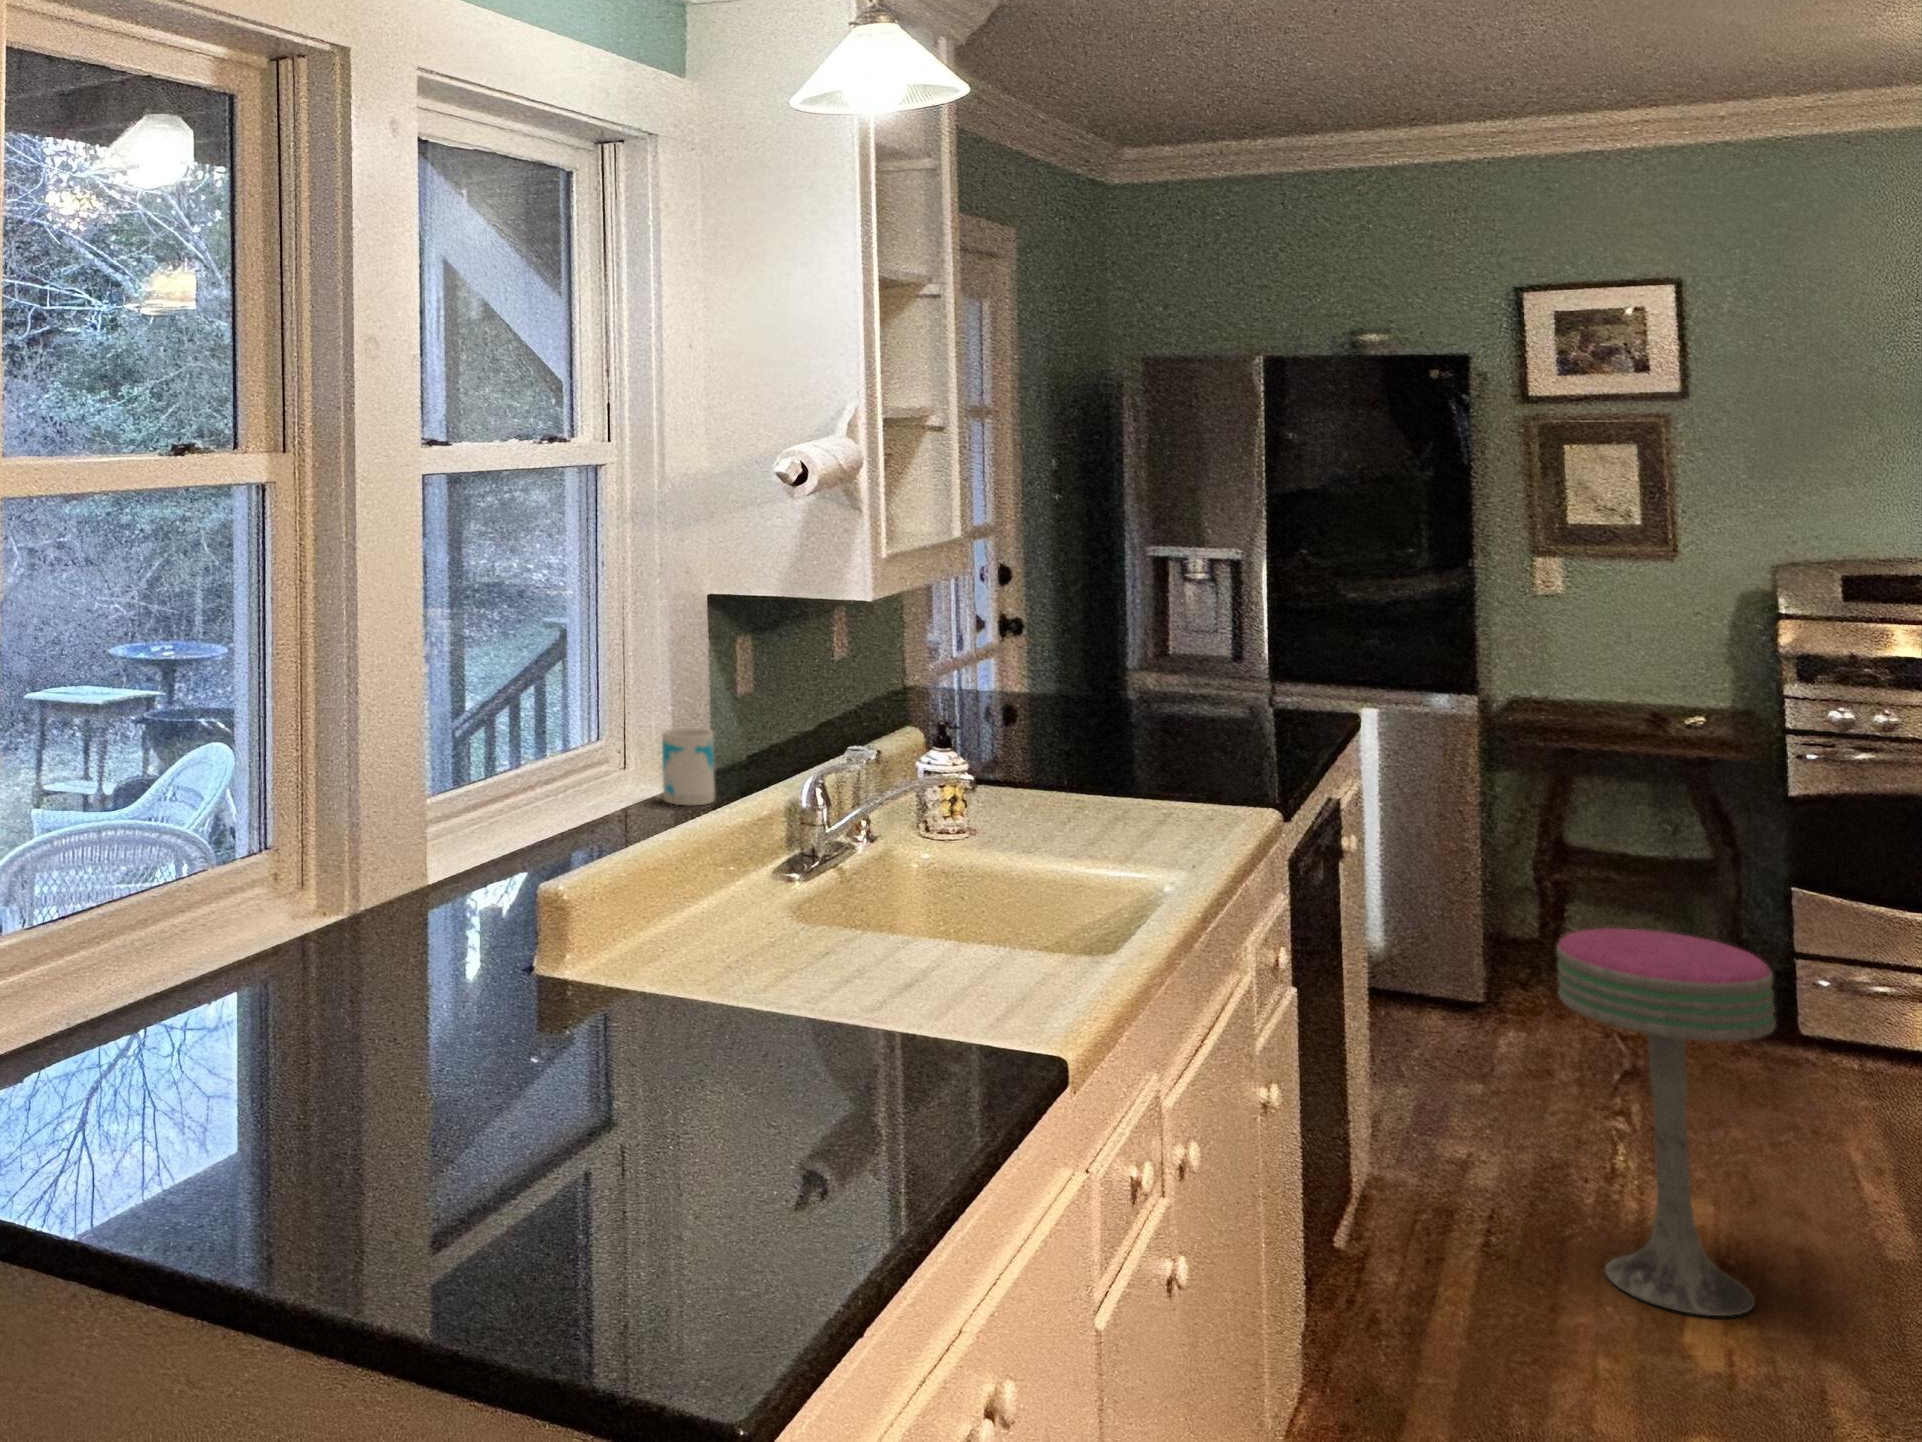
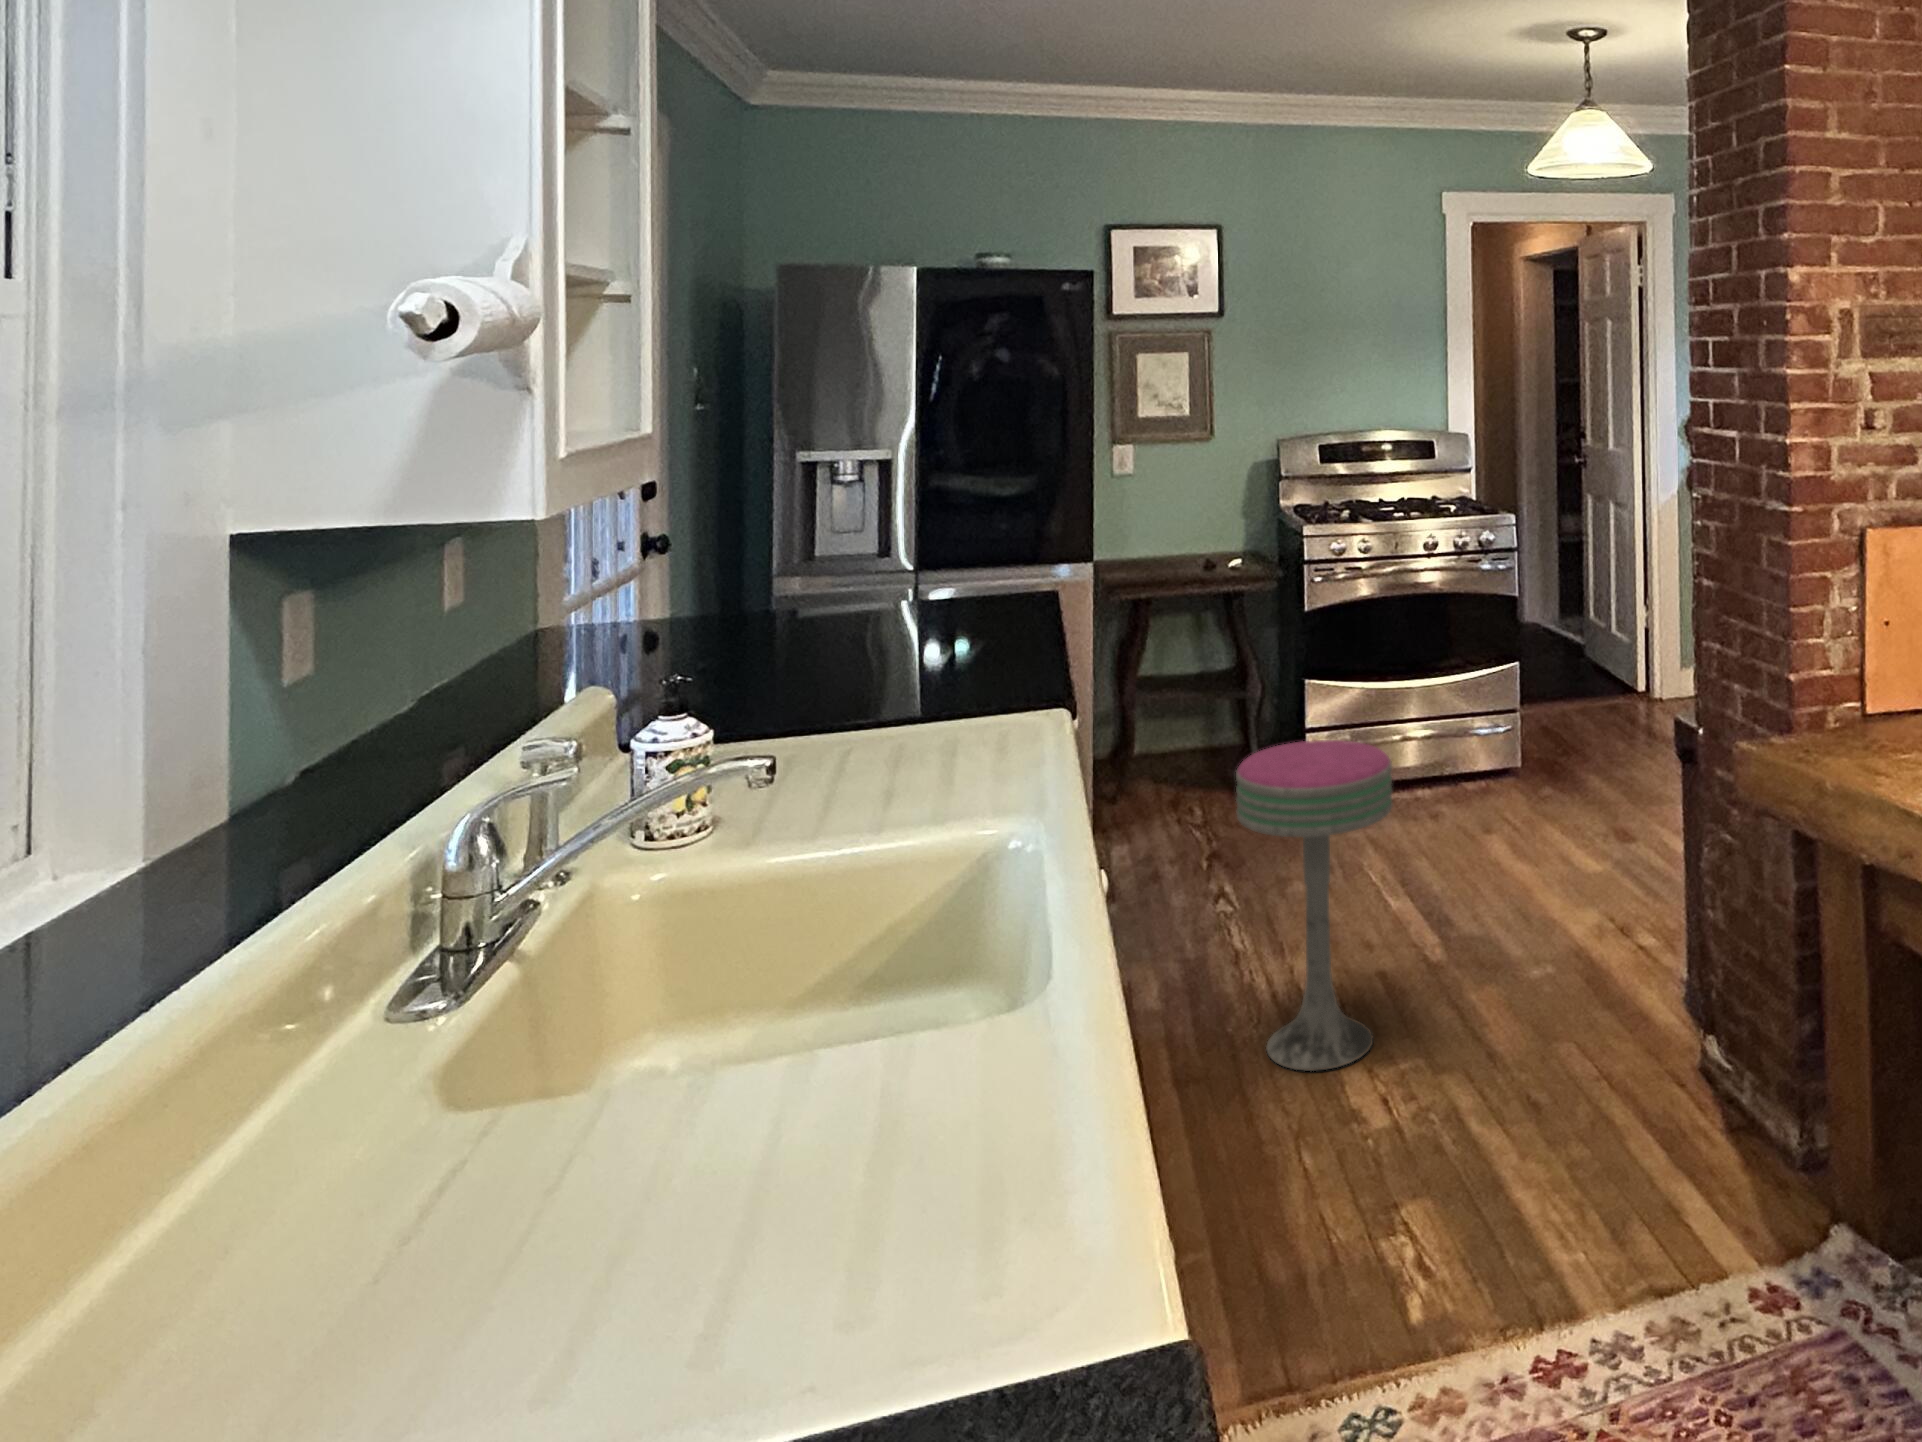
mug: present [662,728,715,805] -> none [114,774,241,927]

